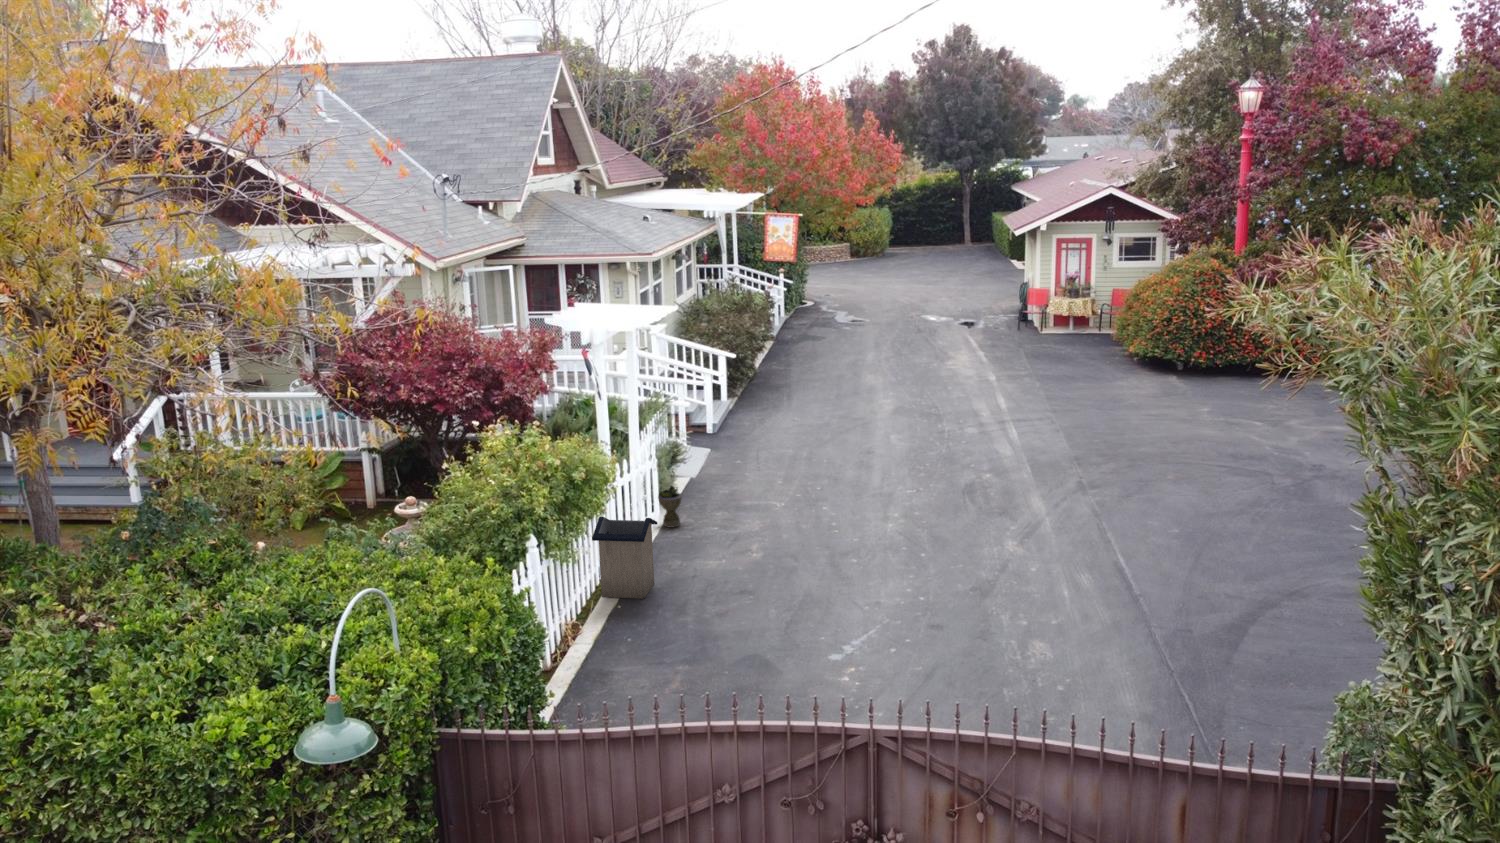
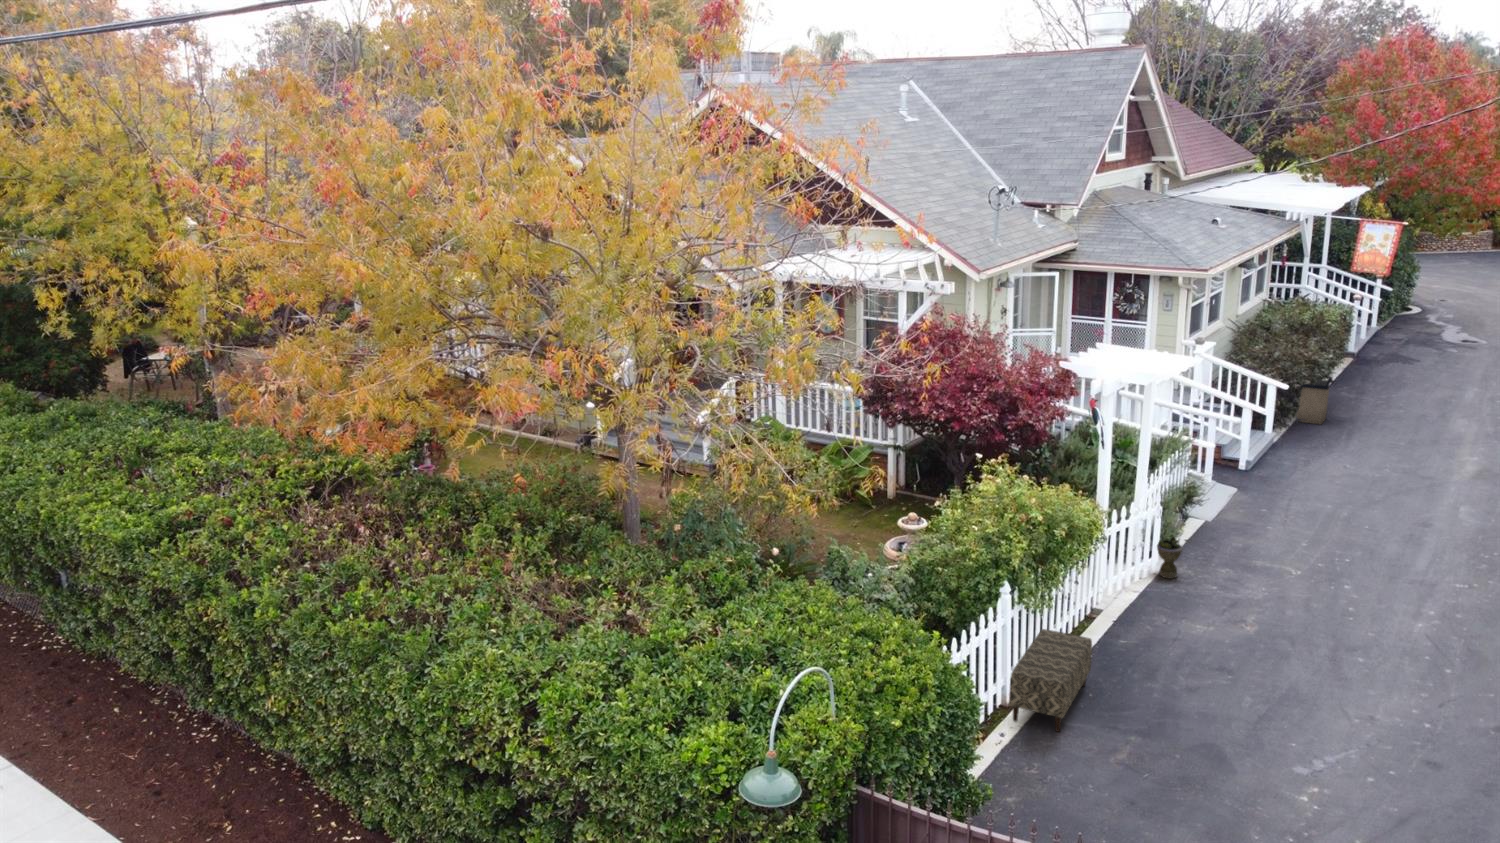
trash can: present [592,517,657,599] -> present [1296,377,1333,424]
bench: none [553,578,626,674] -> present [1009,629,1092,732]

